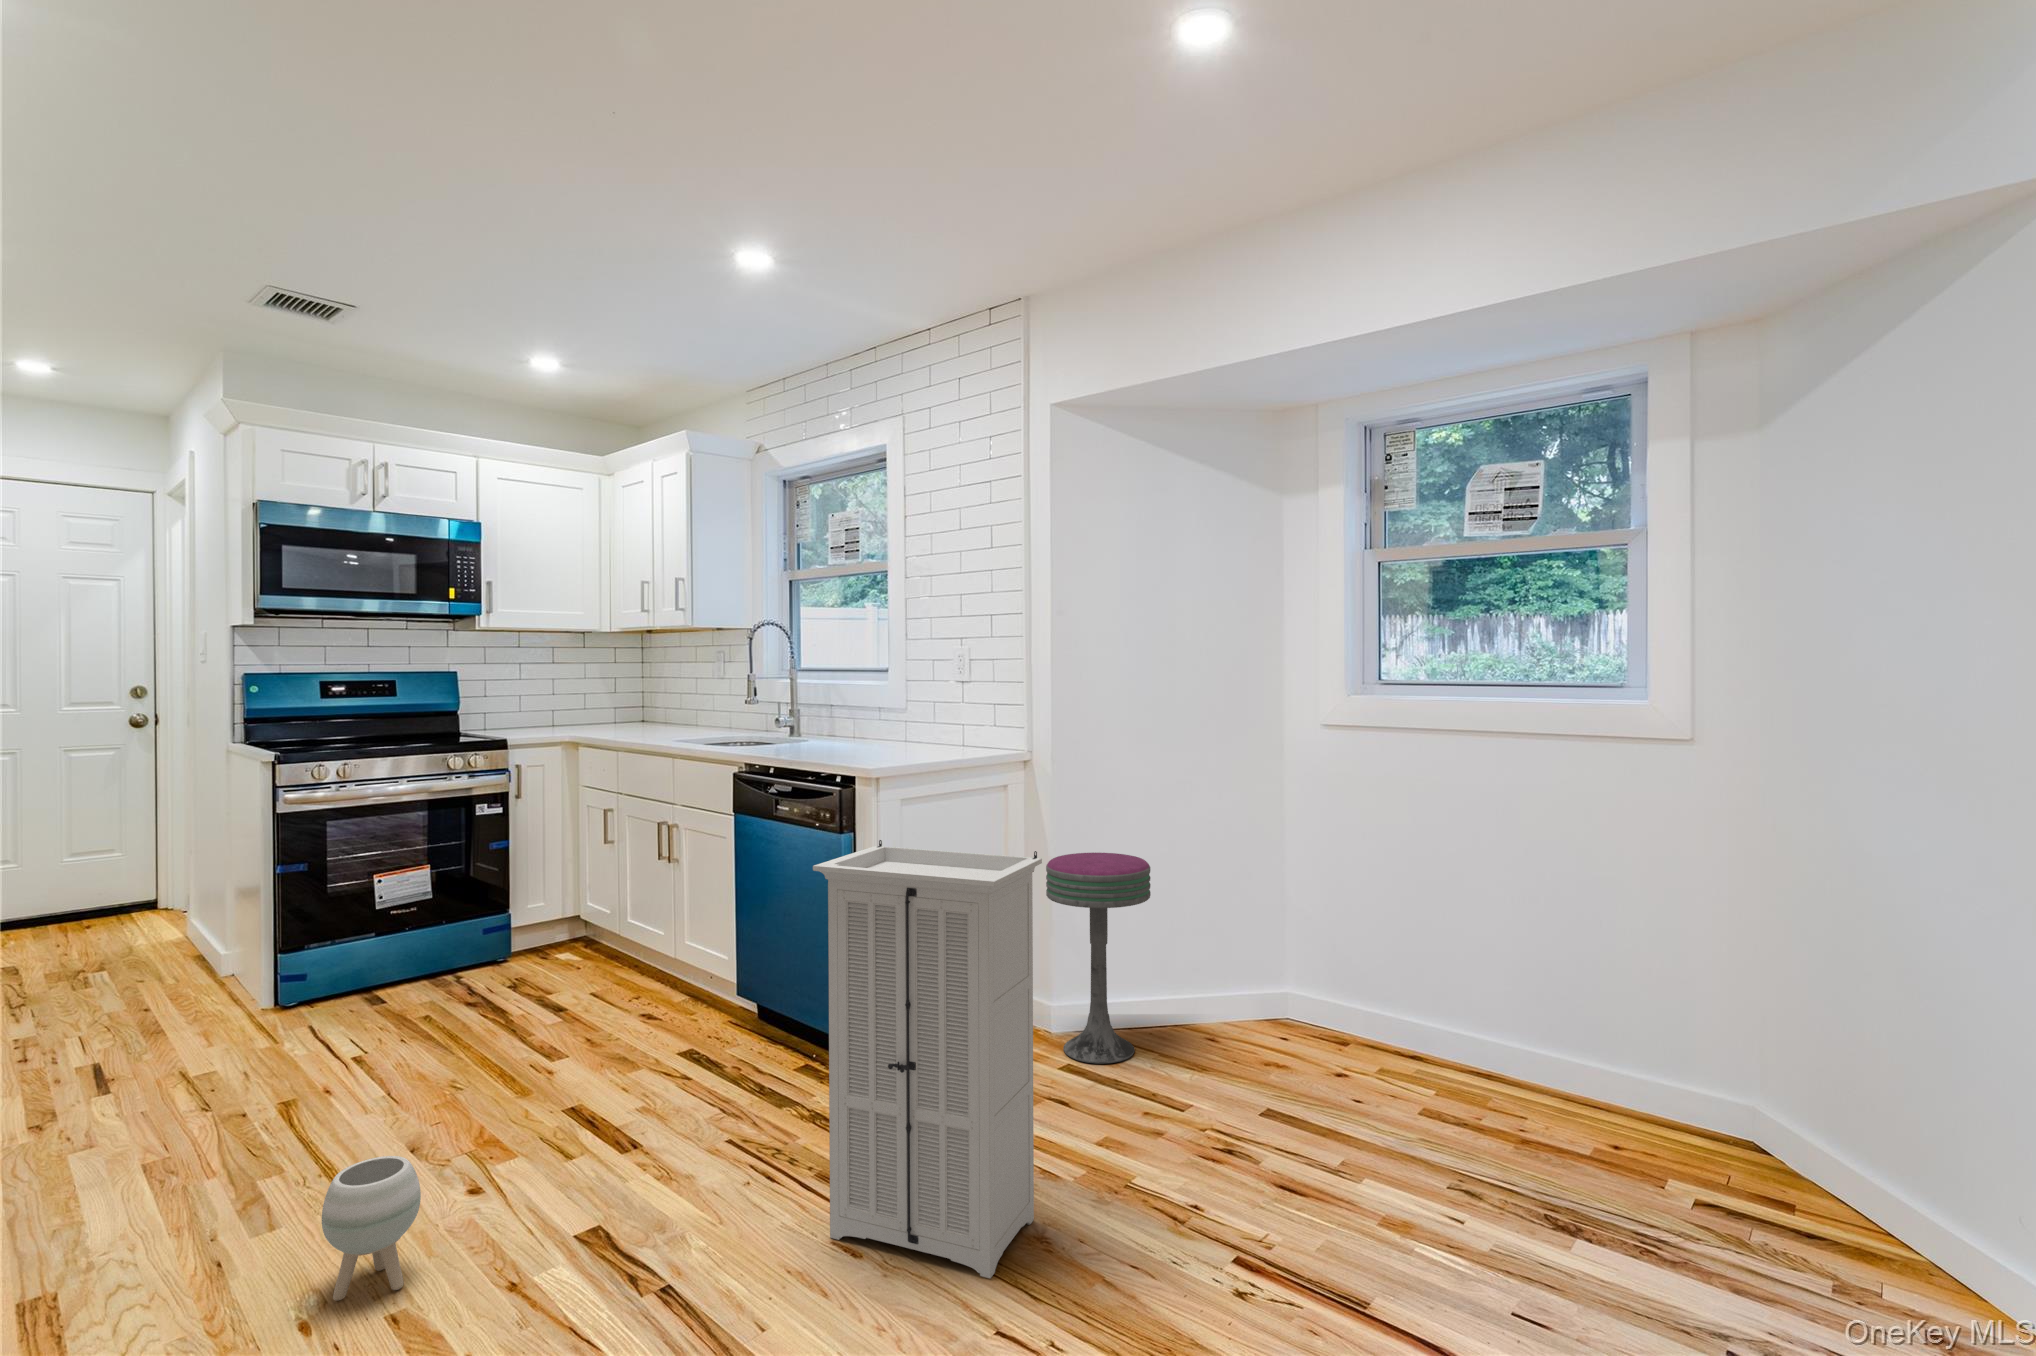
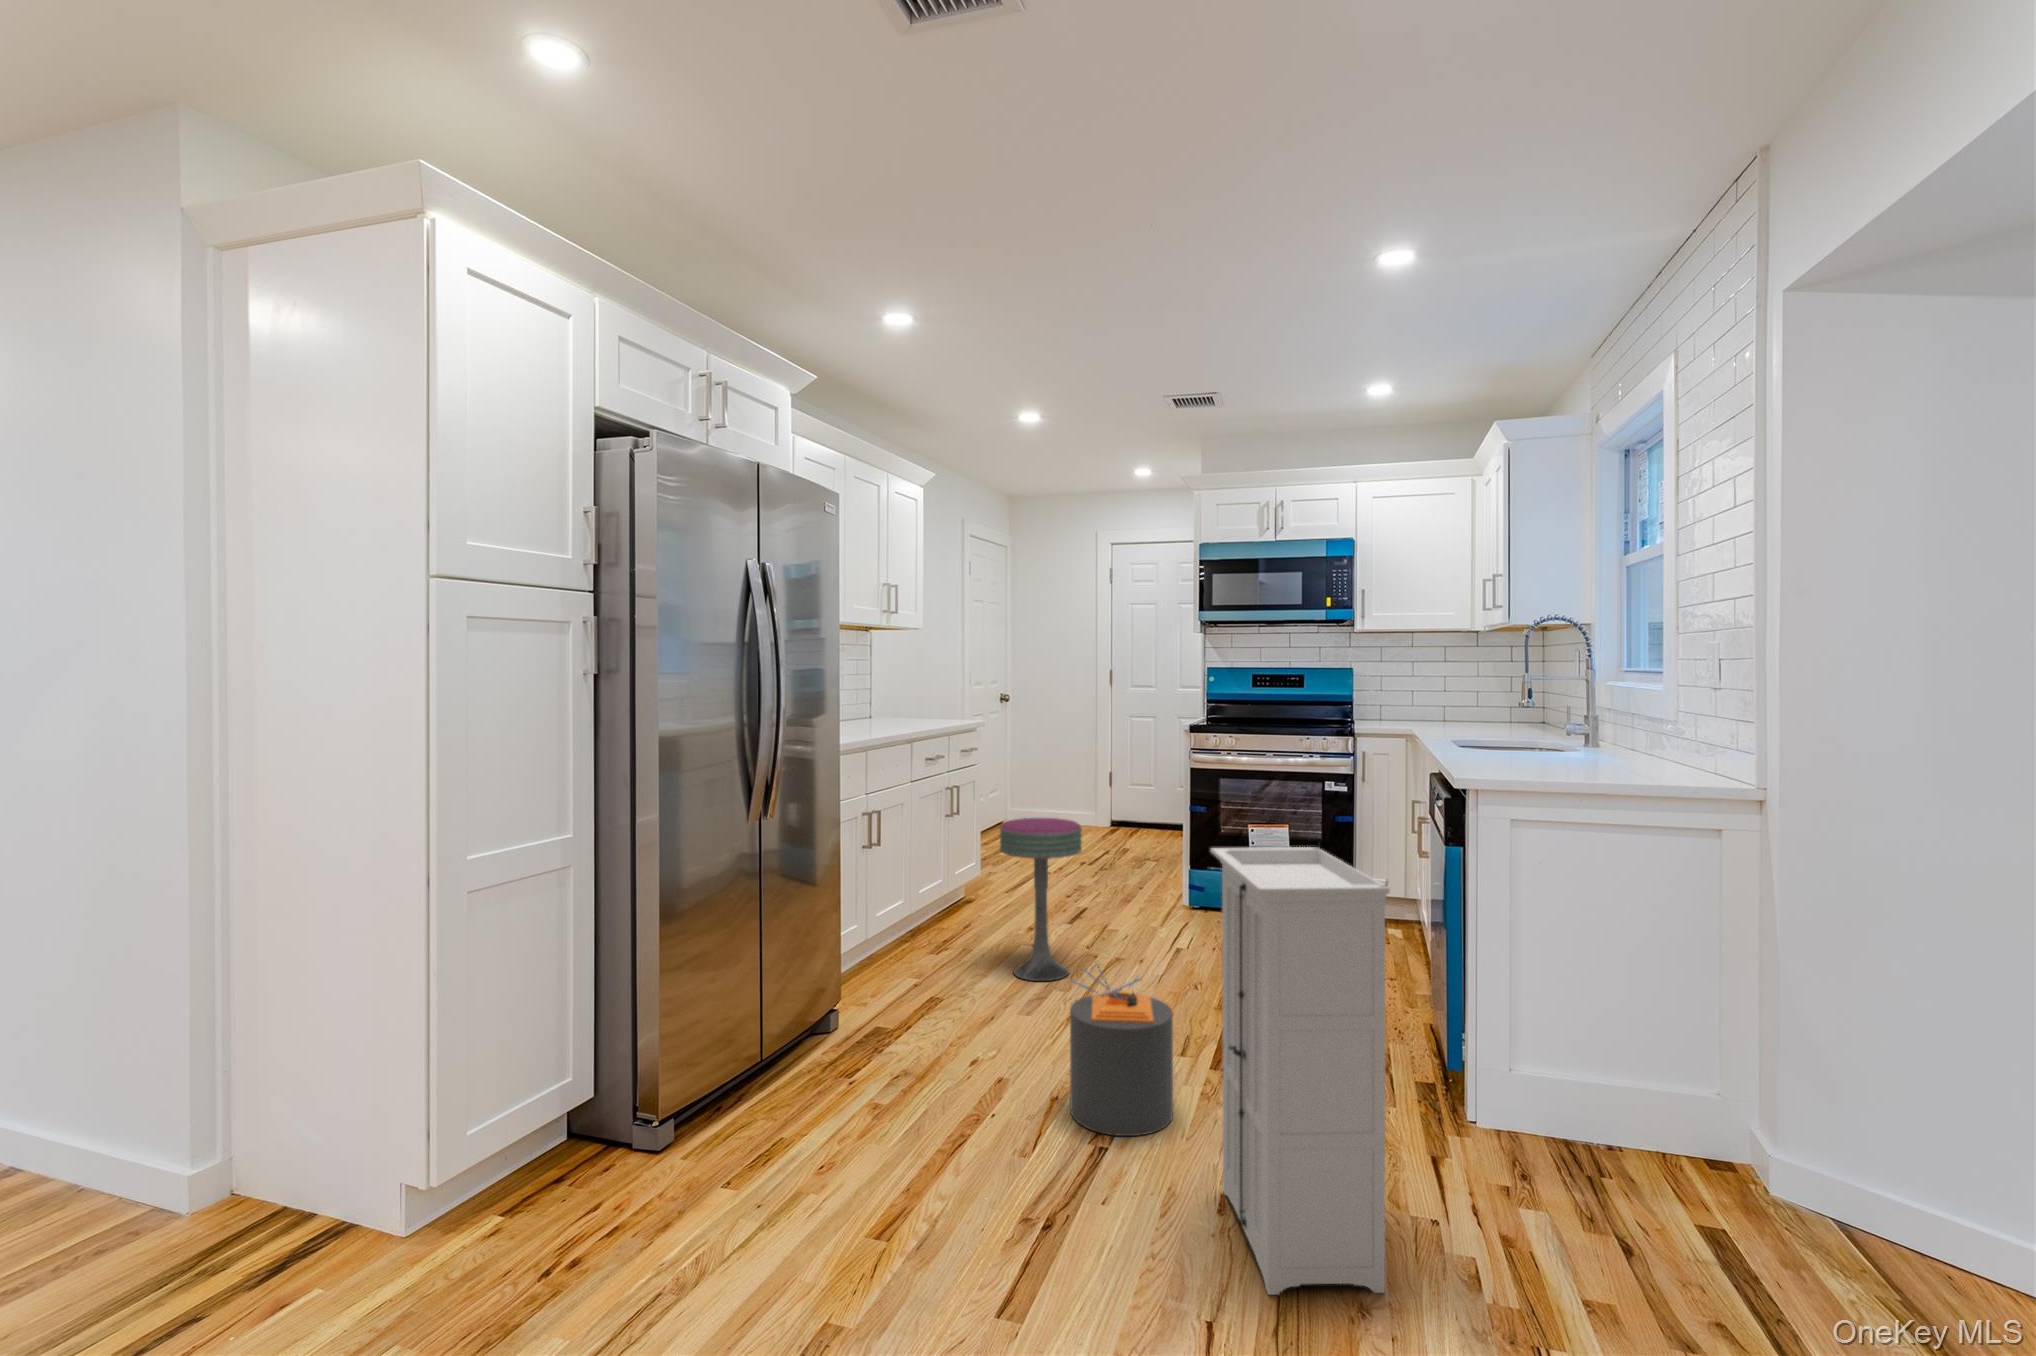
bar stool: present [1046,853,1151,1064] -> present [1000,818,1082,981]
trash can: none [534,1053,688,1282] -> present [1070,965,1173,1136]
planter: present [322,1156,421,1301] -> none [984,984,1037,1071]

